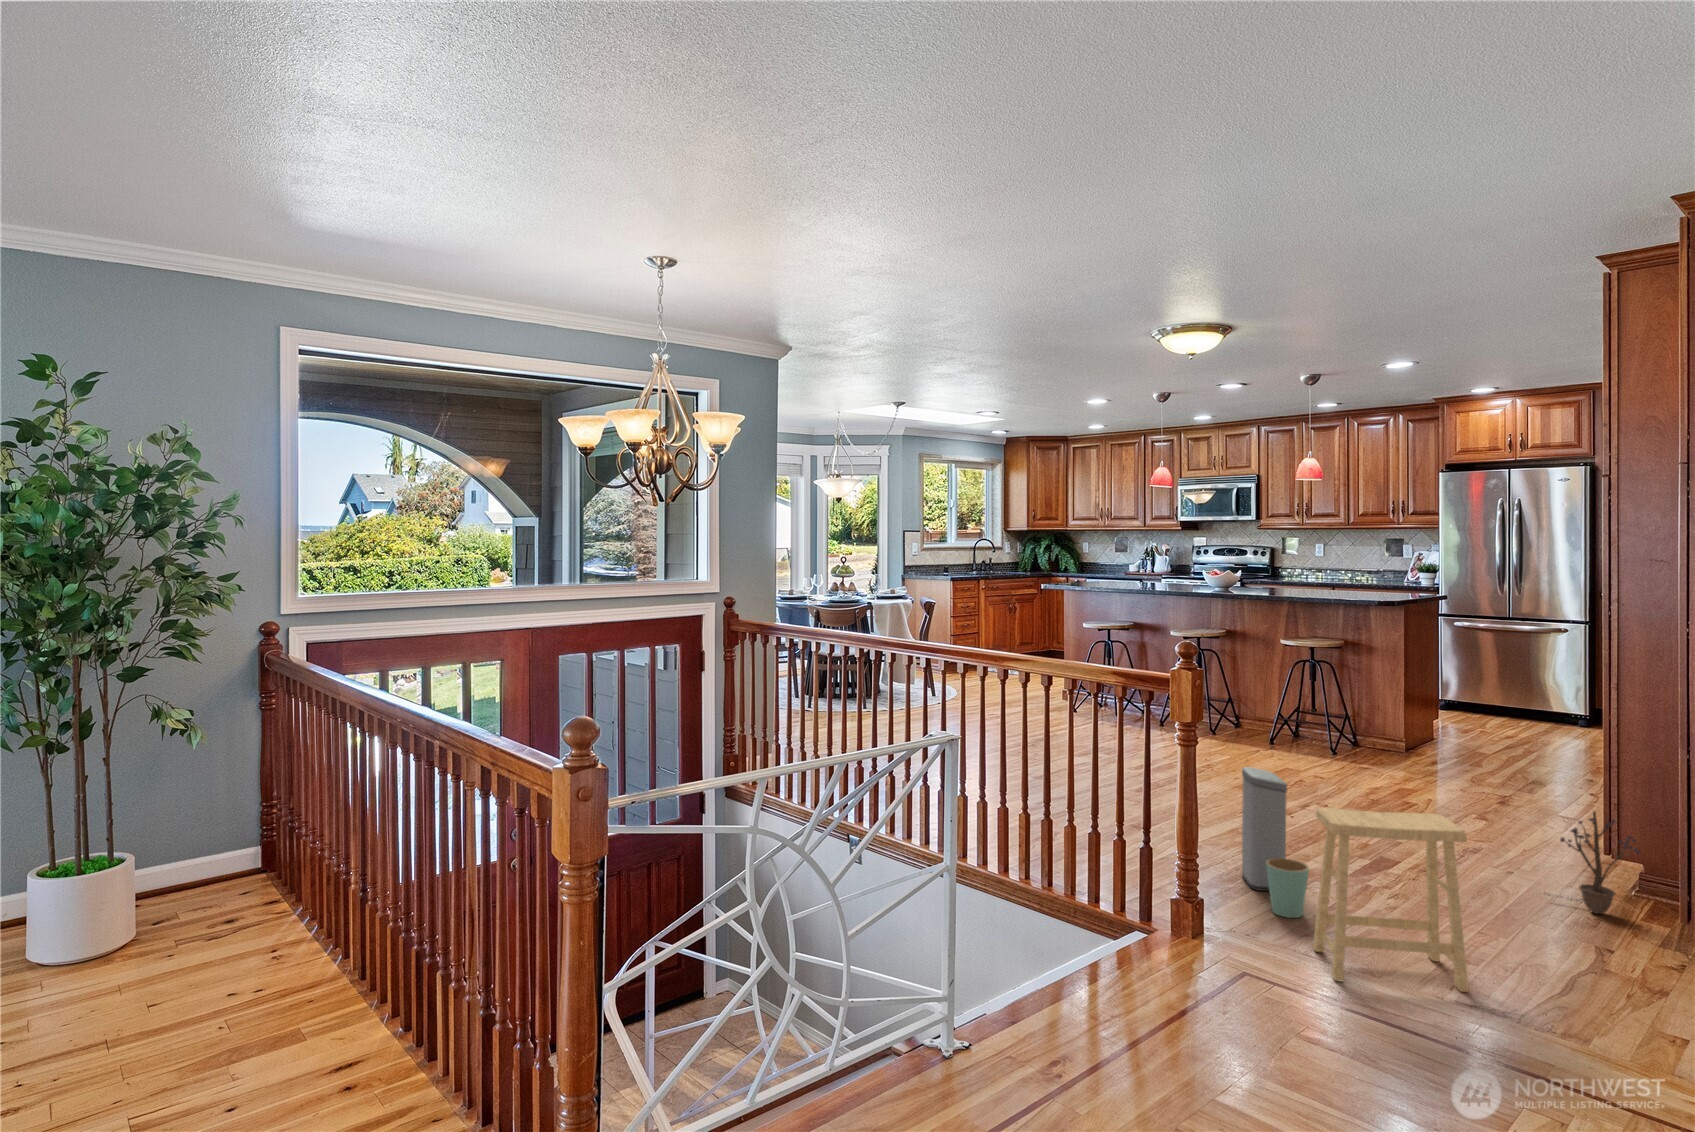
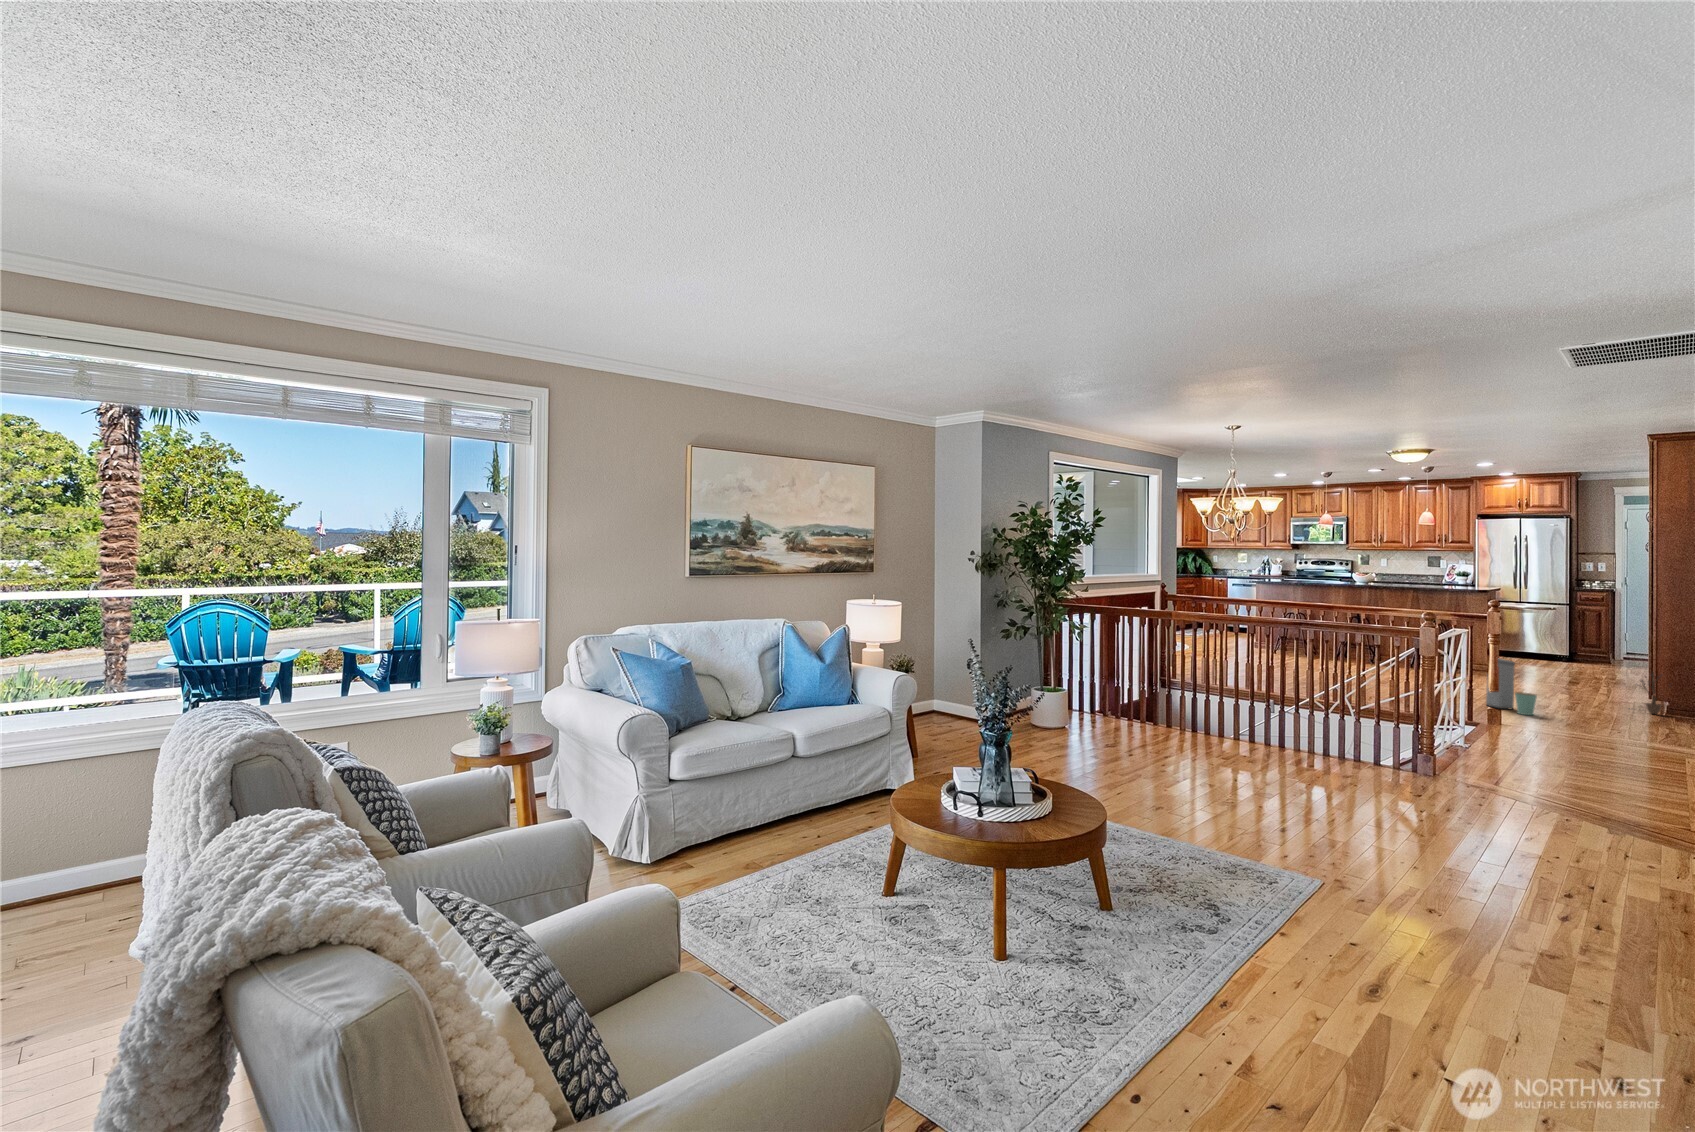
footstool: present [1313,808,1469,992] -> none [1553,664,1630,730]

